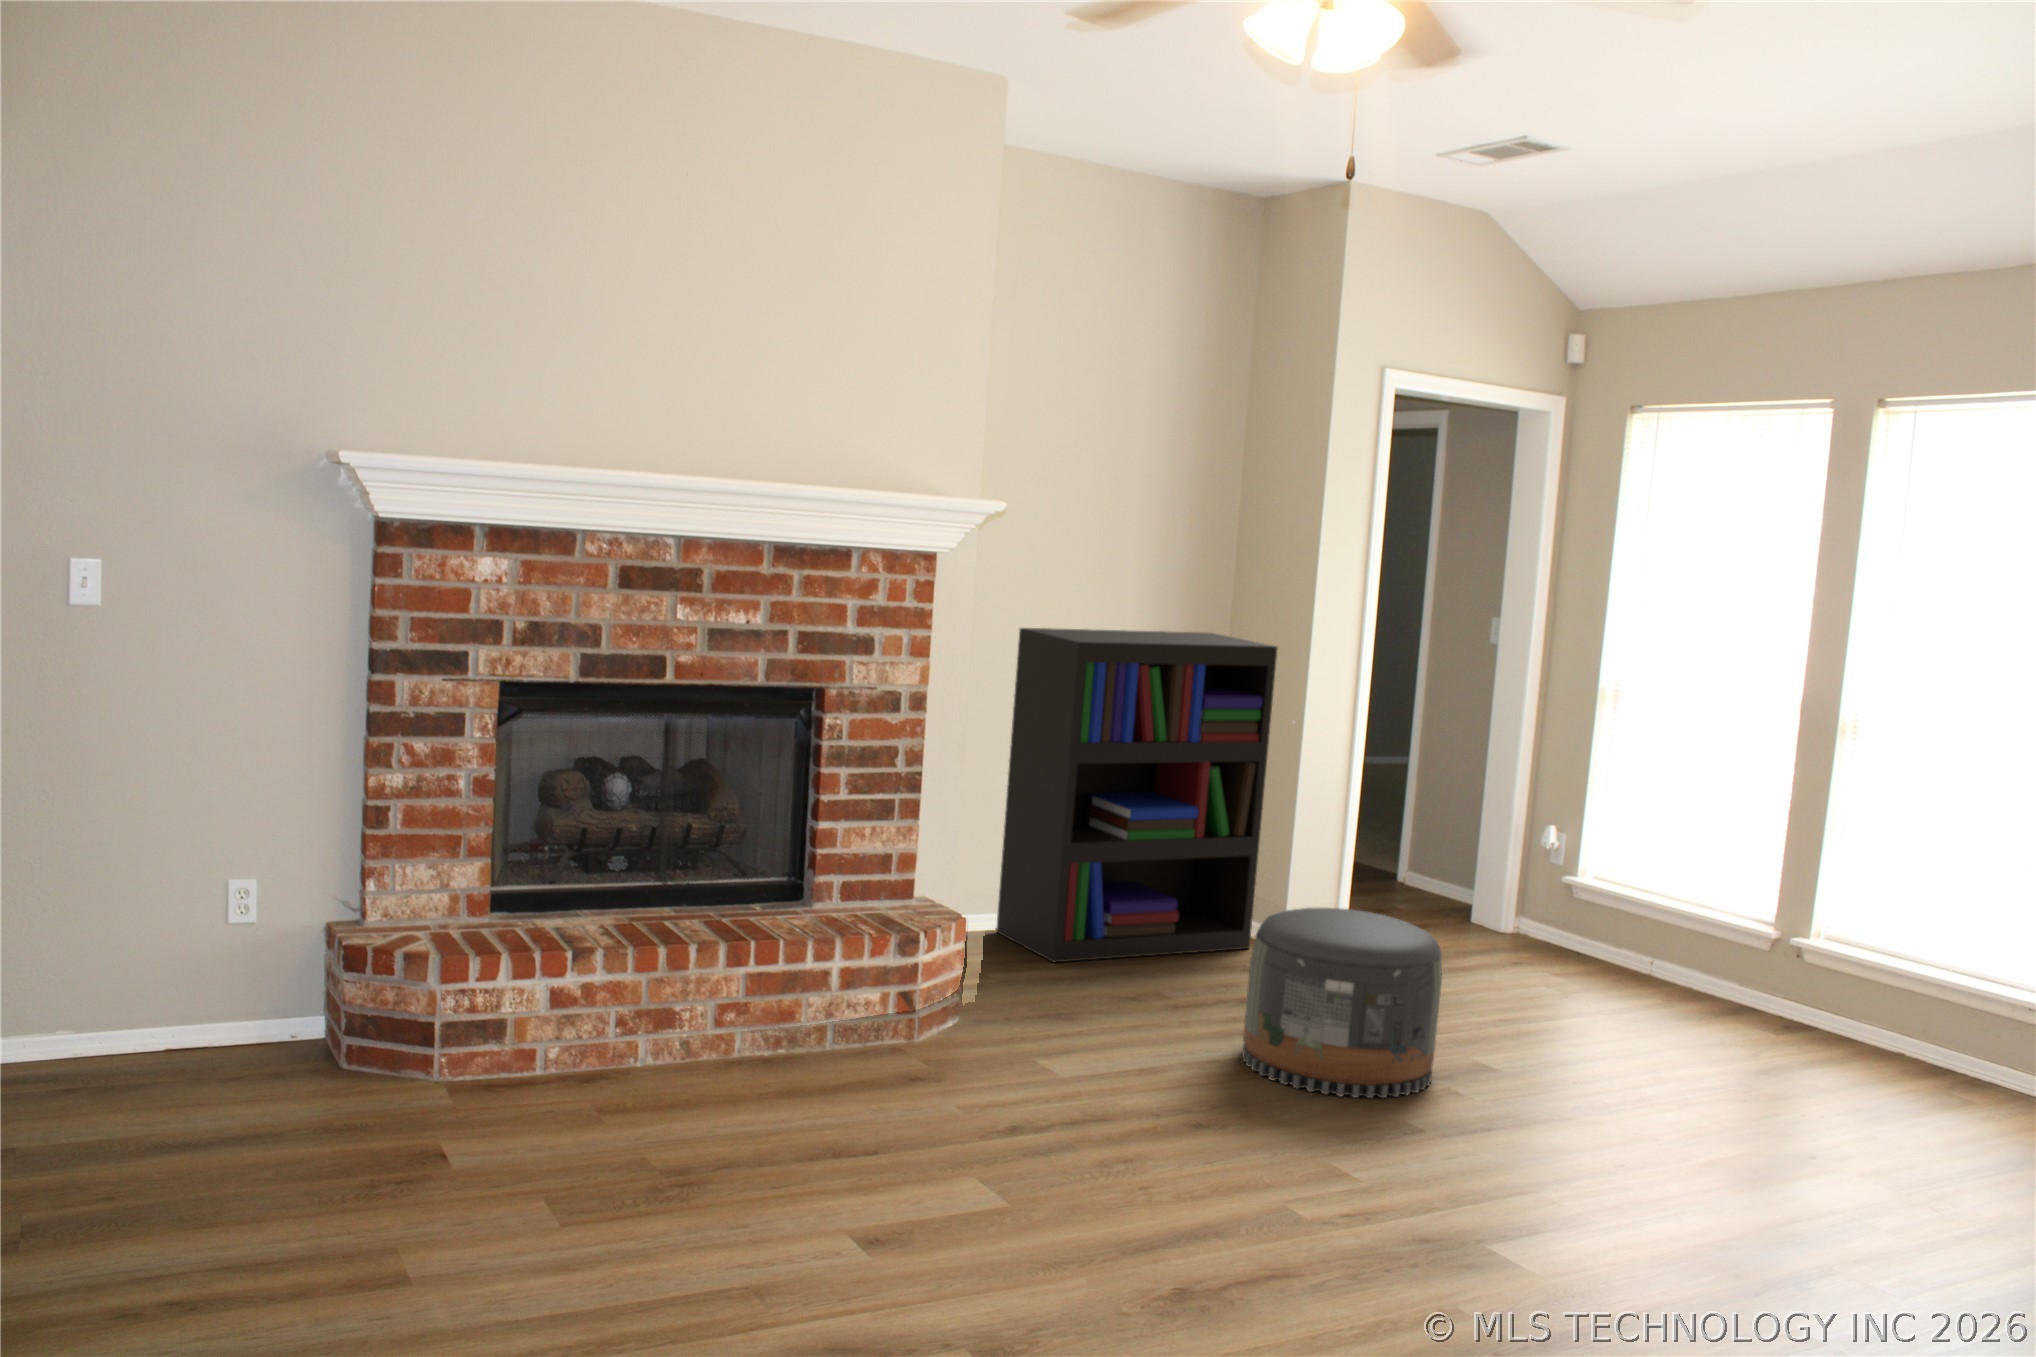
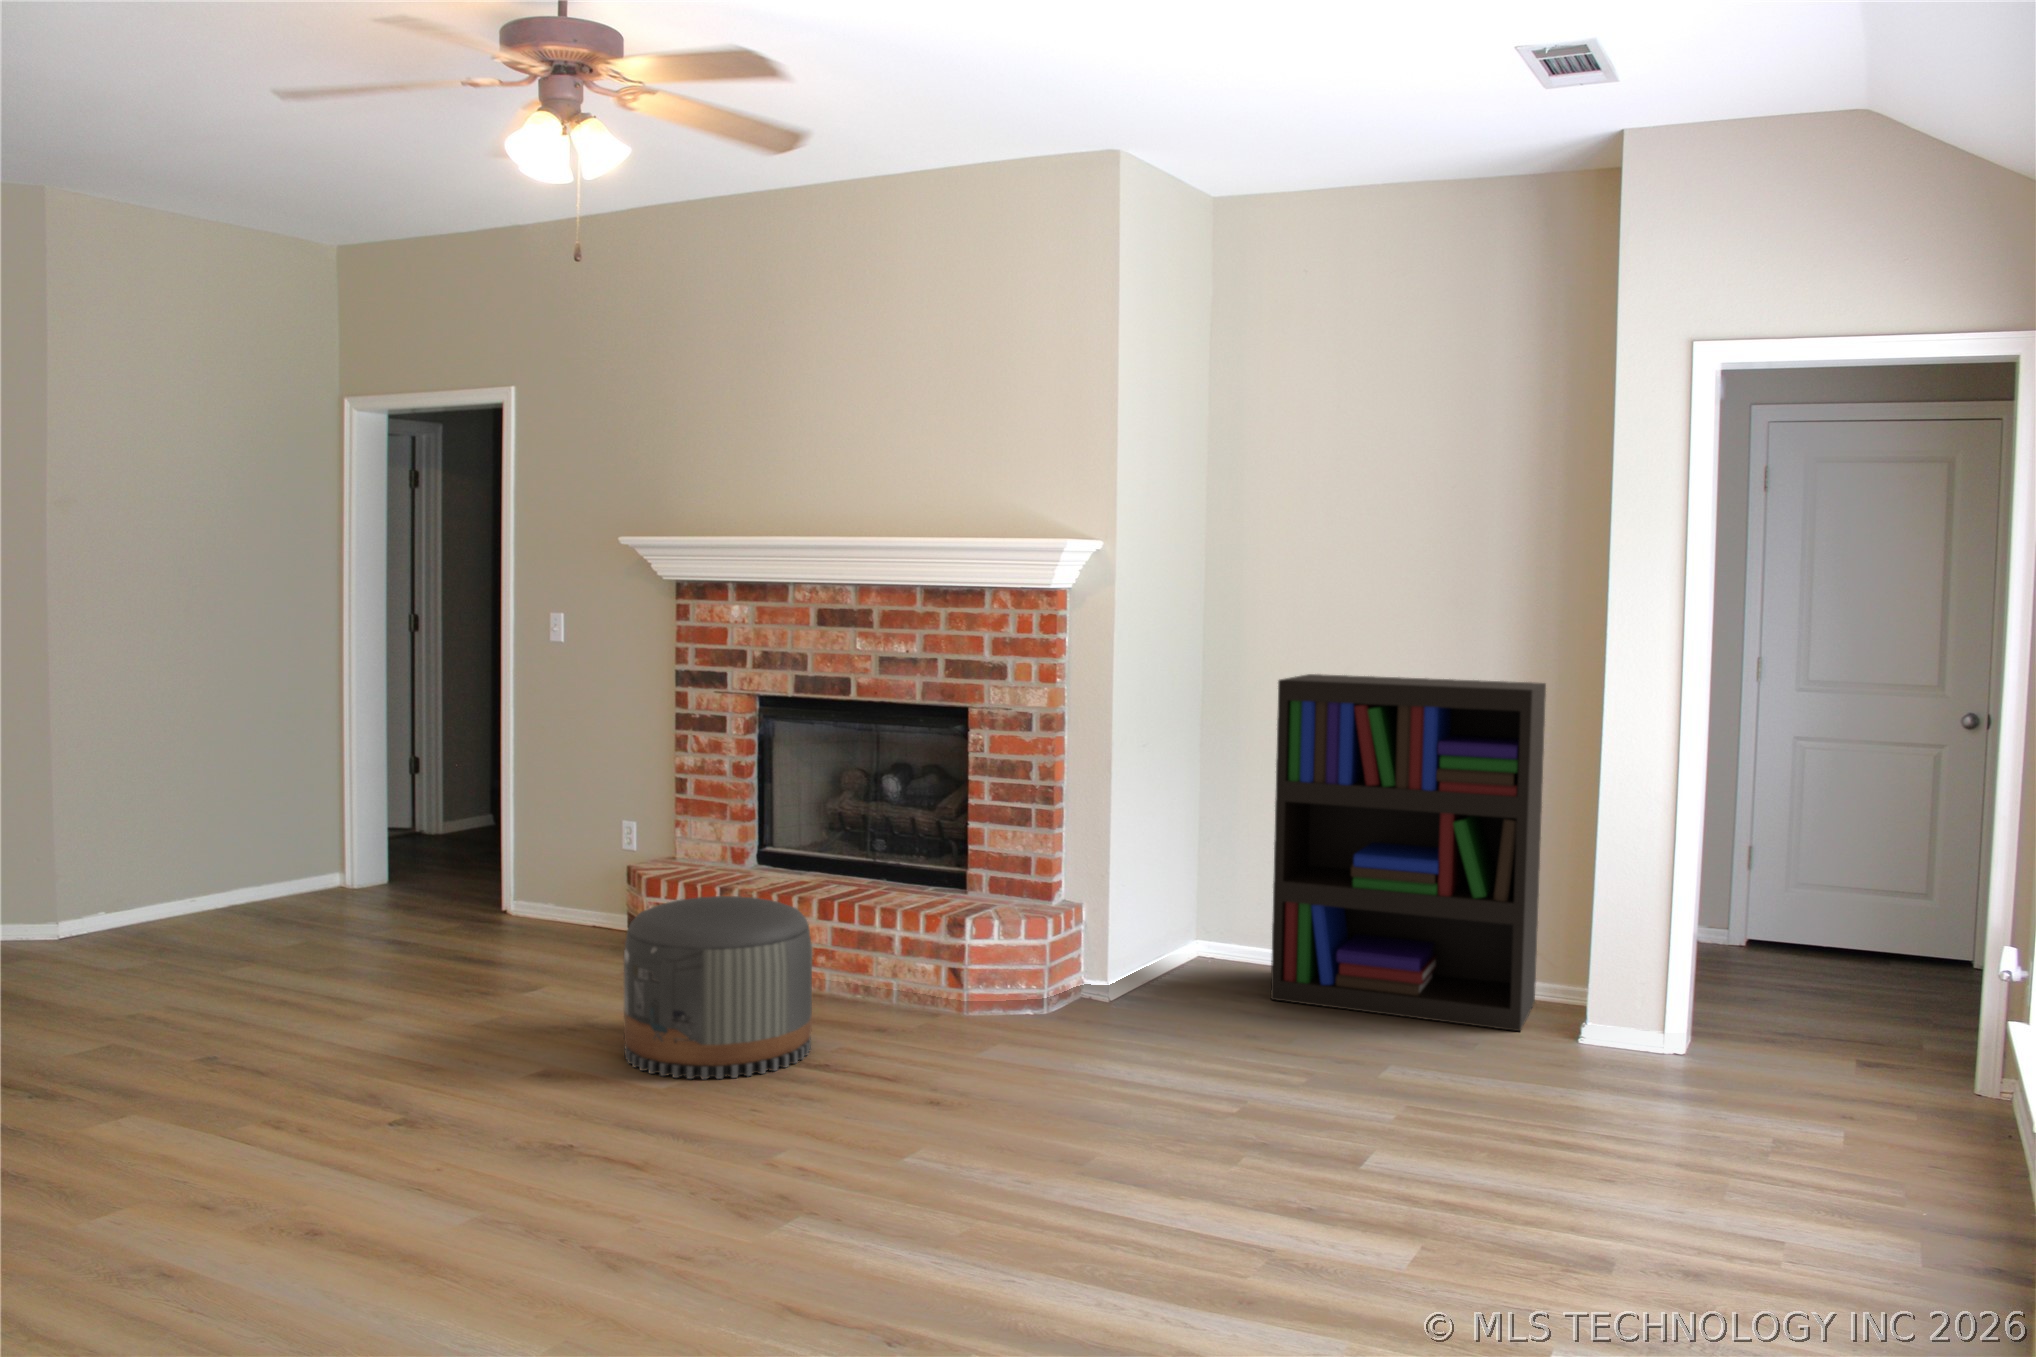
pouf: present [1242,908,1442,1098] -> present [624,896,812,1079]

